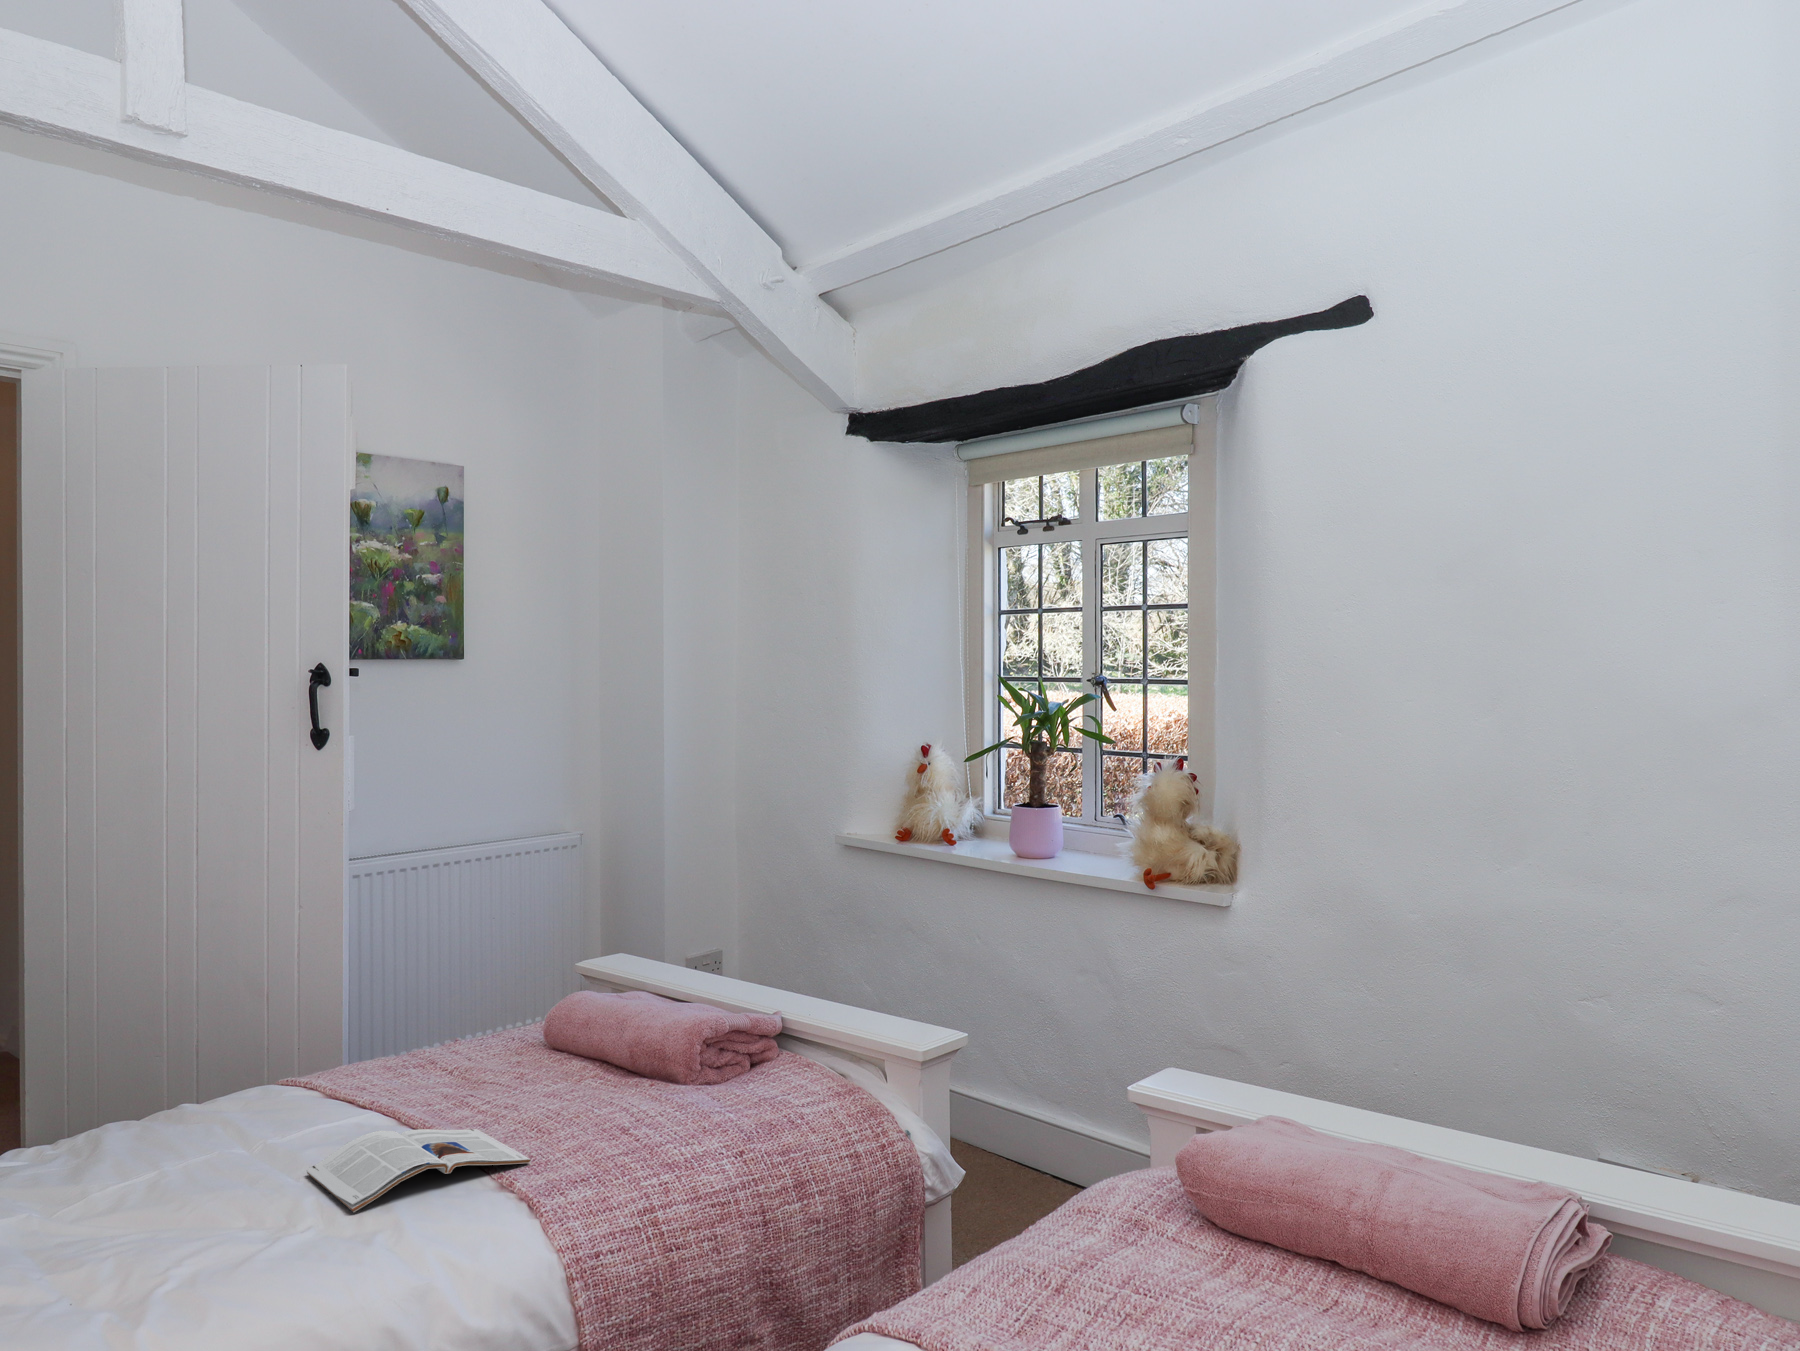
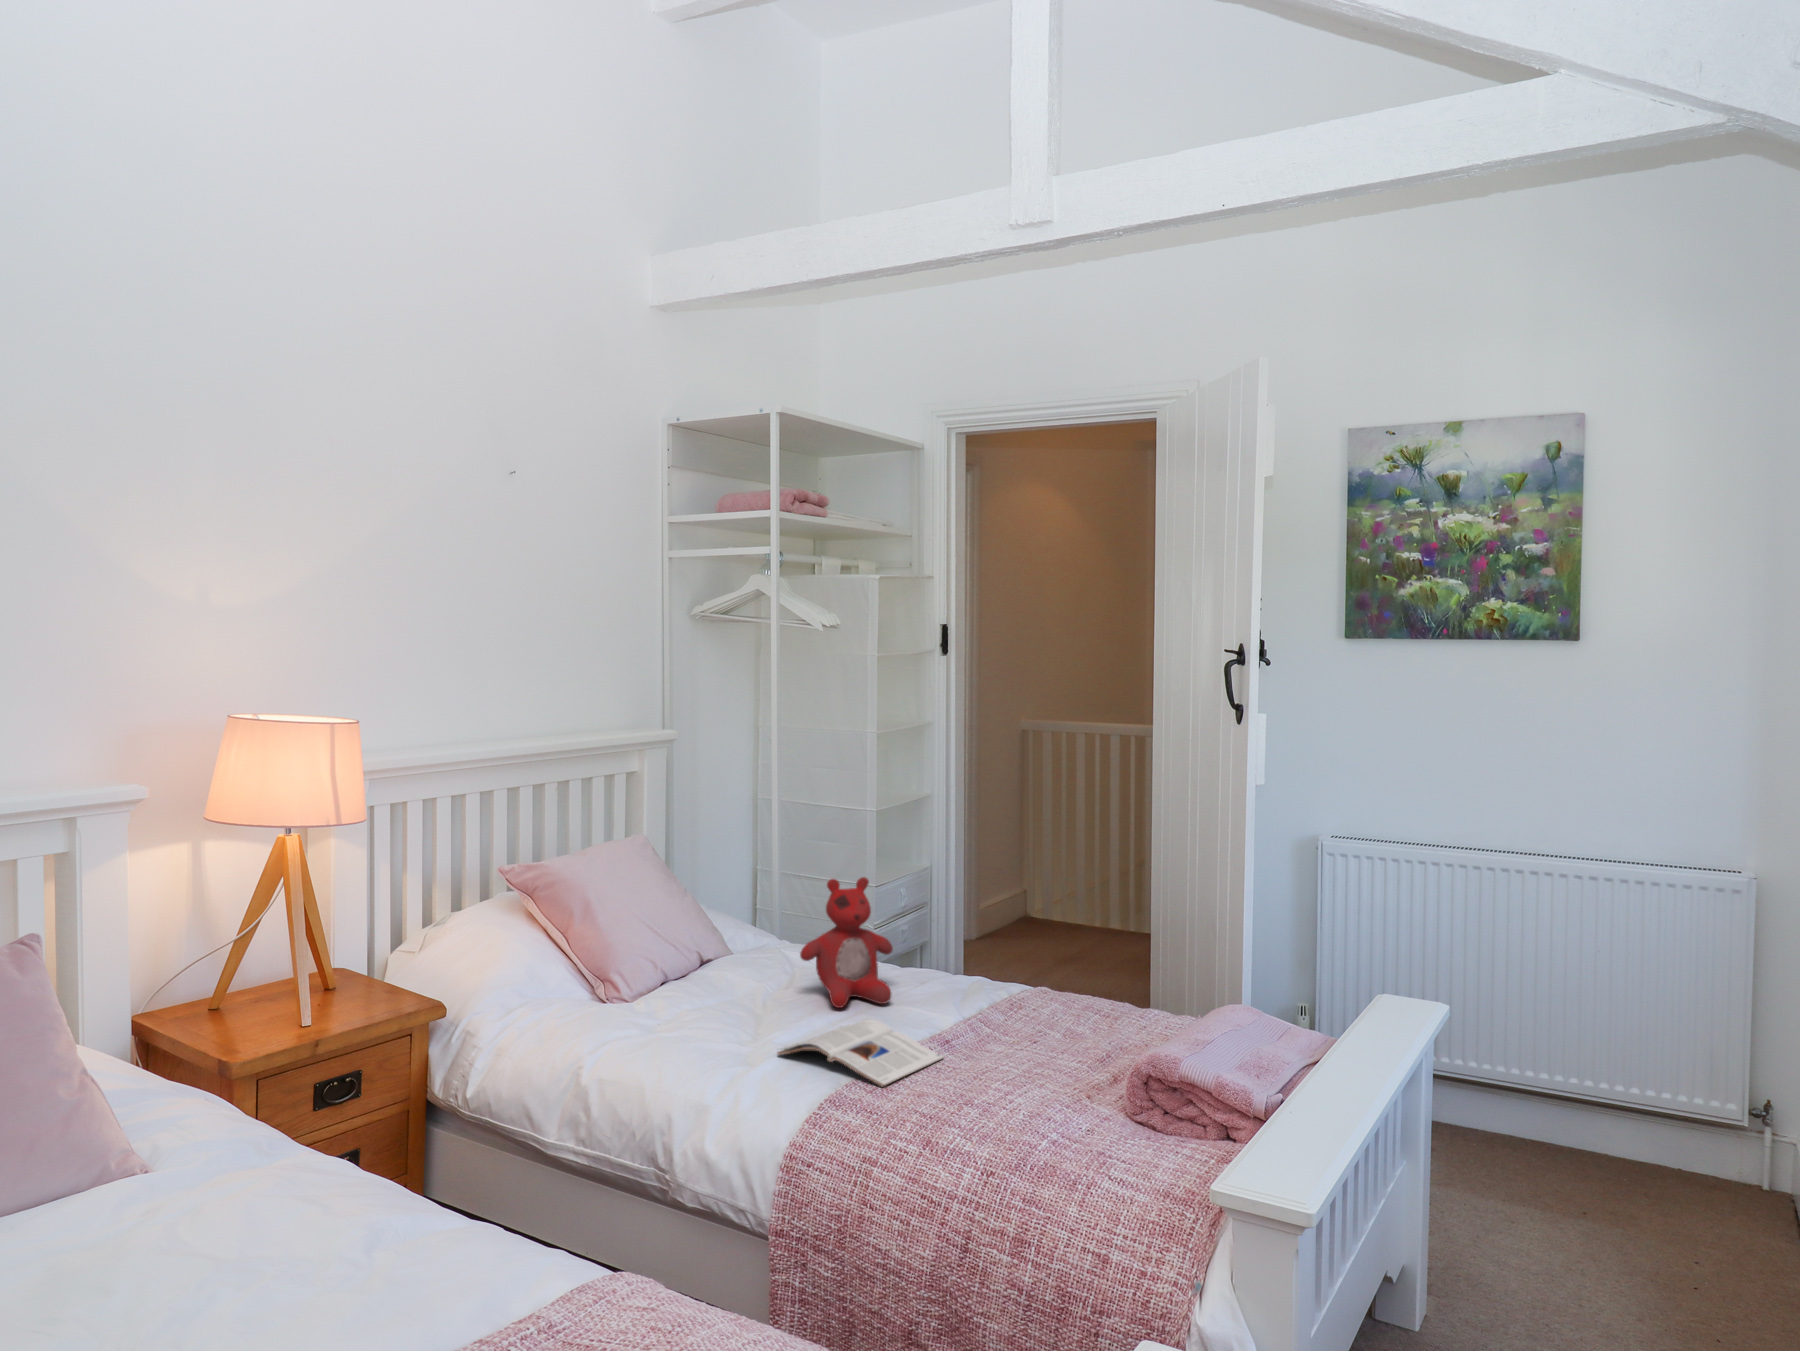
stuffed bear: none [114,985,258,1170] -> present [800,877,893,1008]

